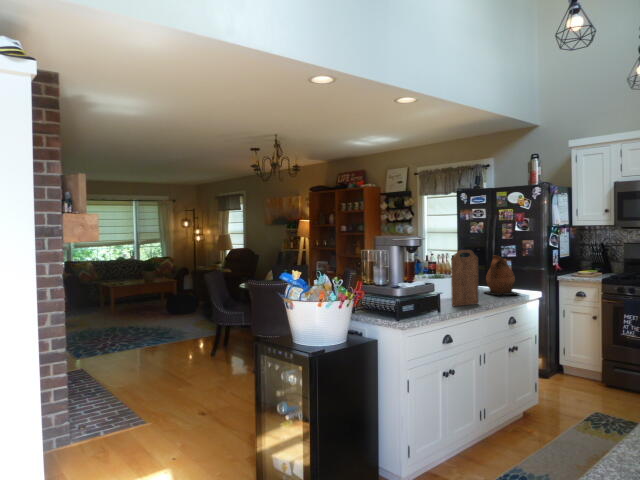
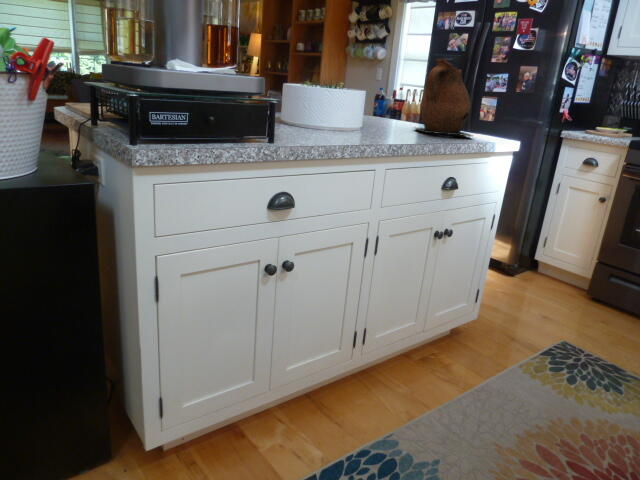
cutting board: present [451,250,479,306] -> none [315,19,384,138]

